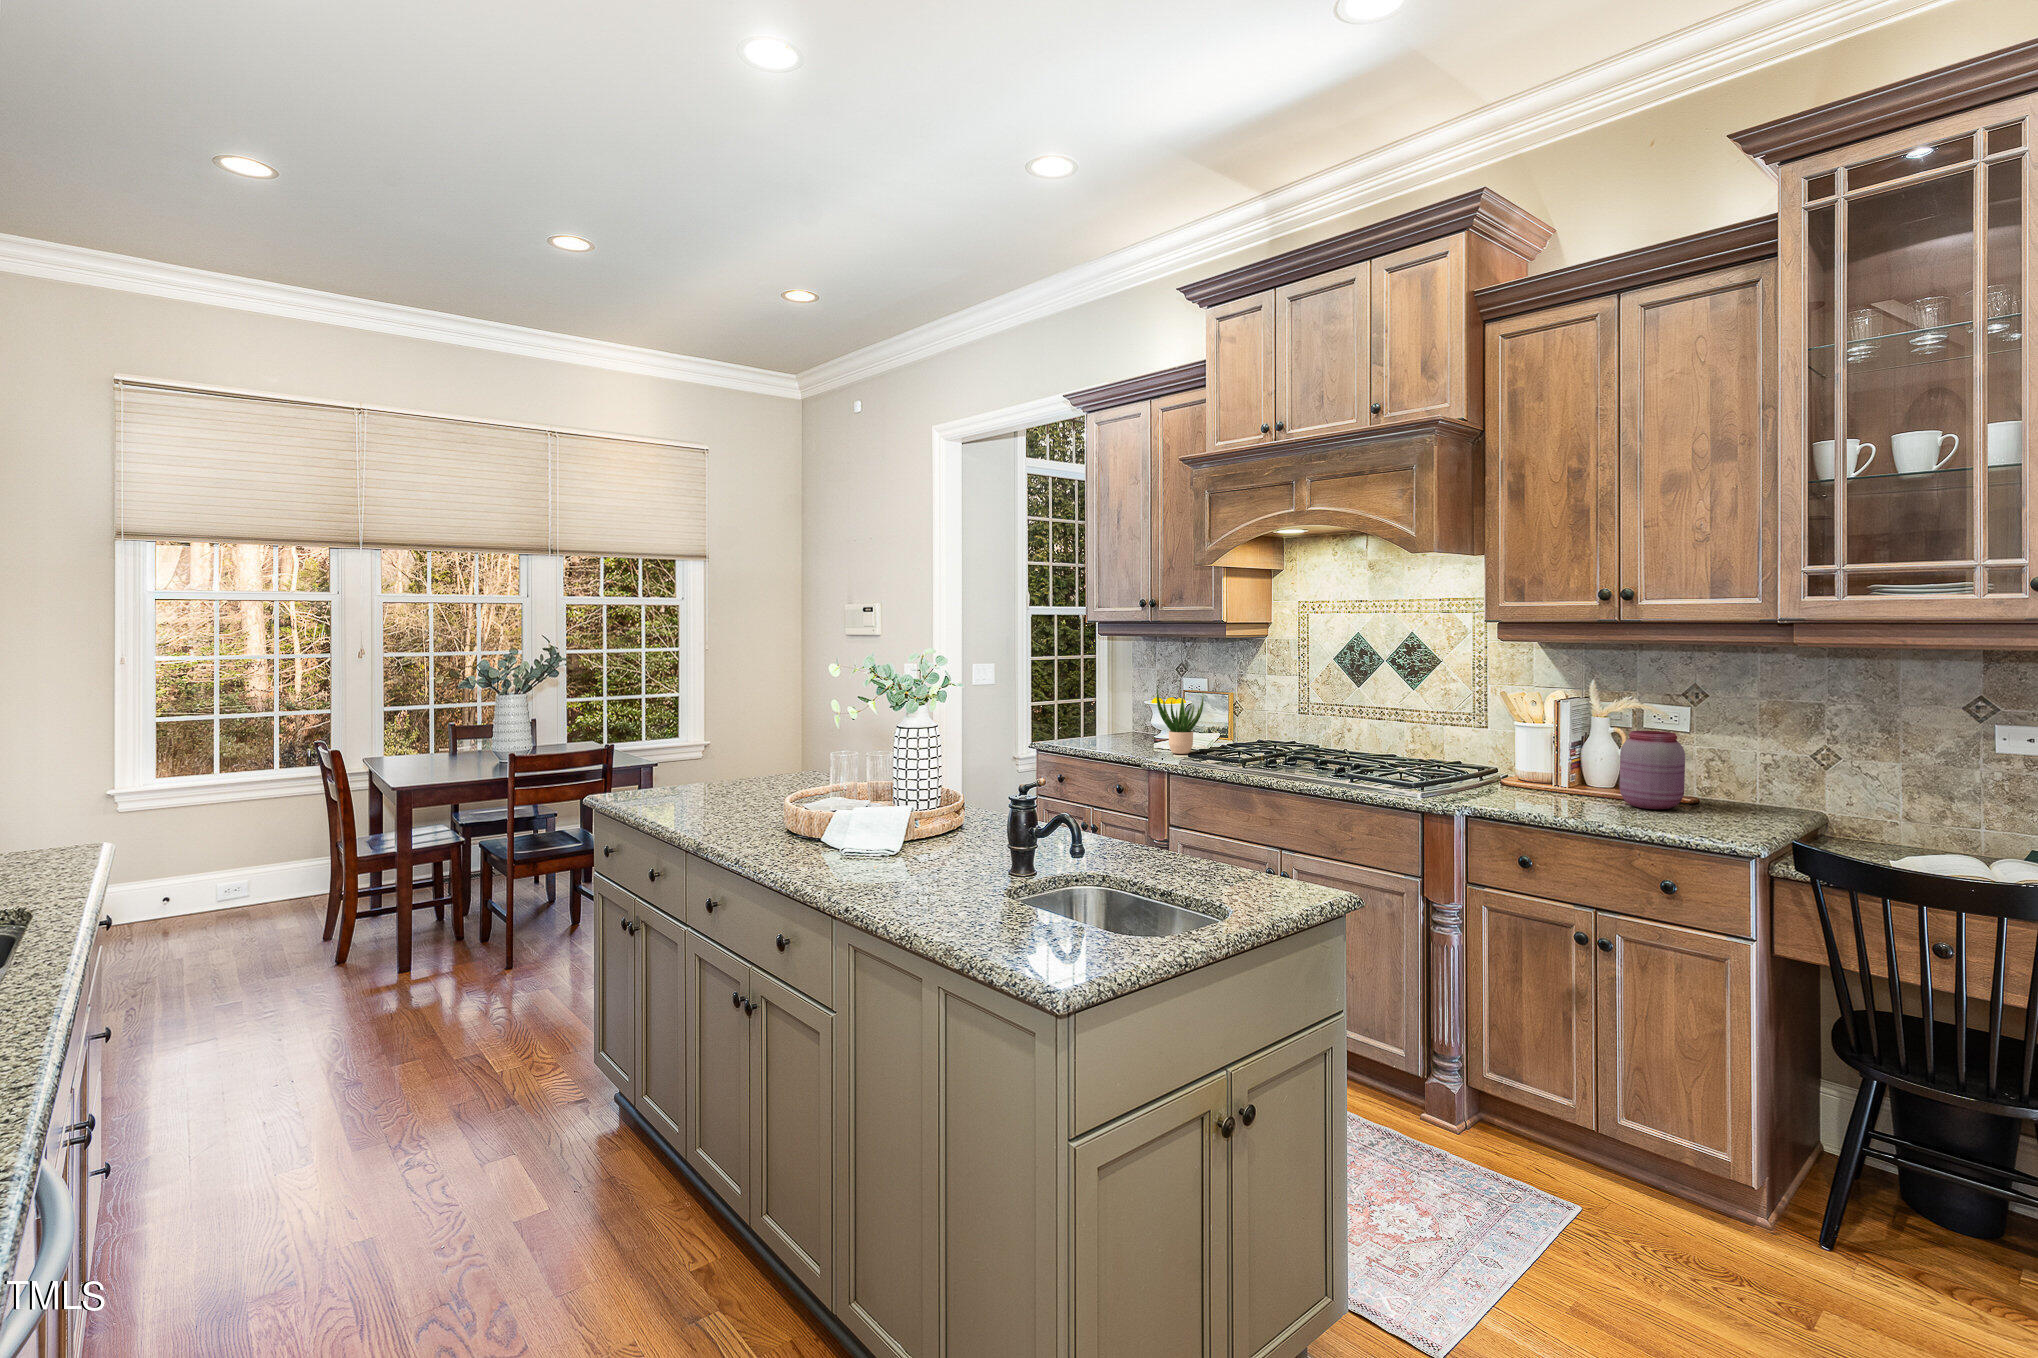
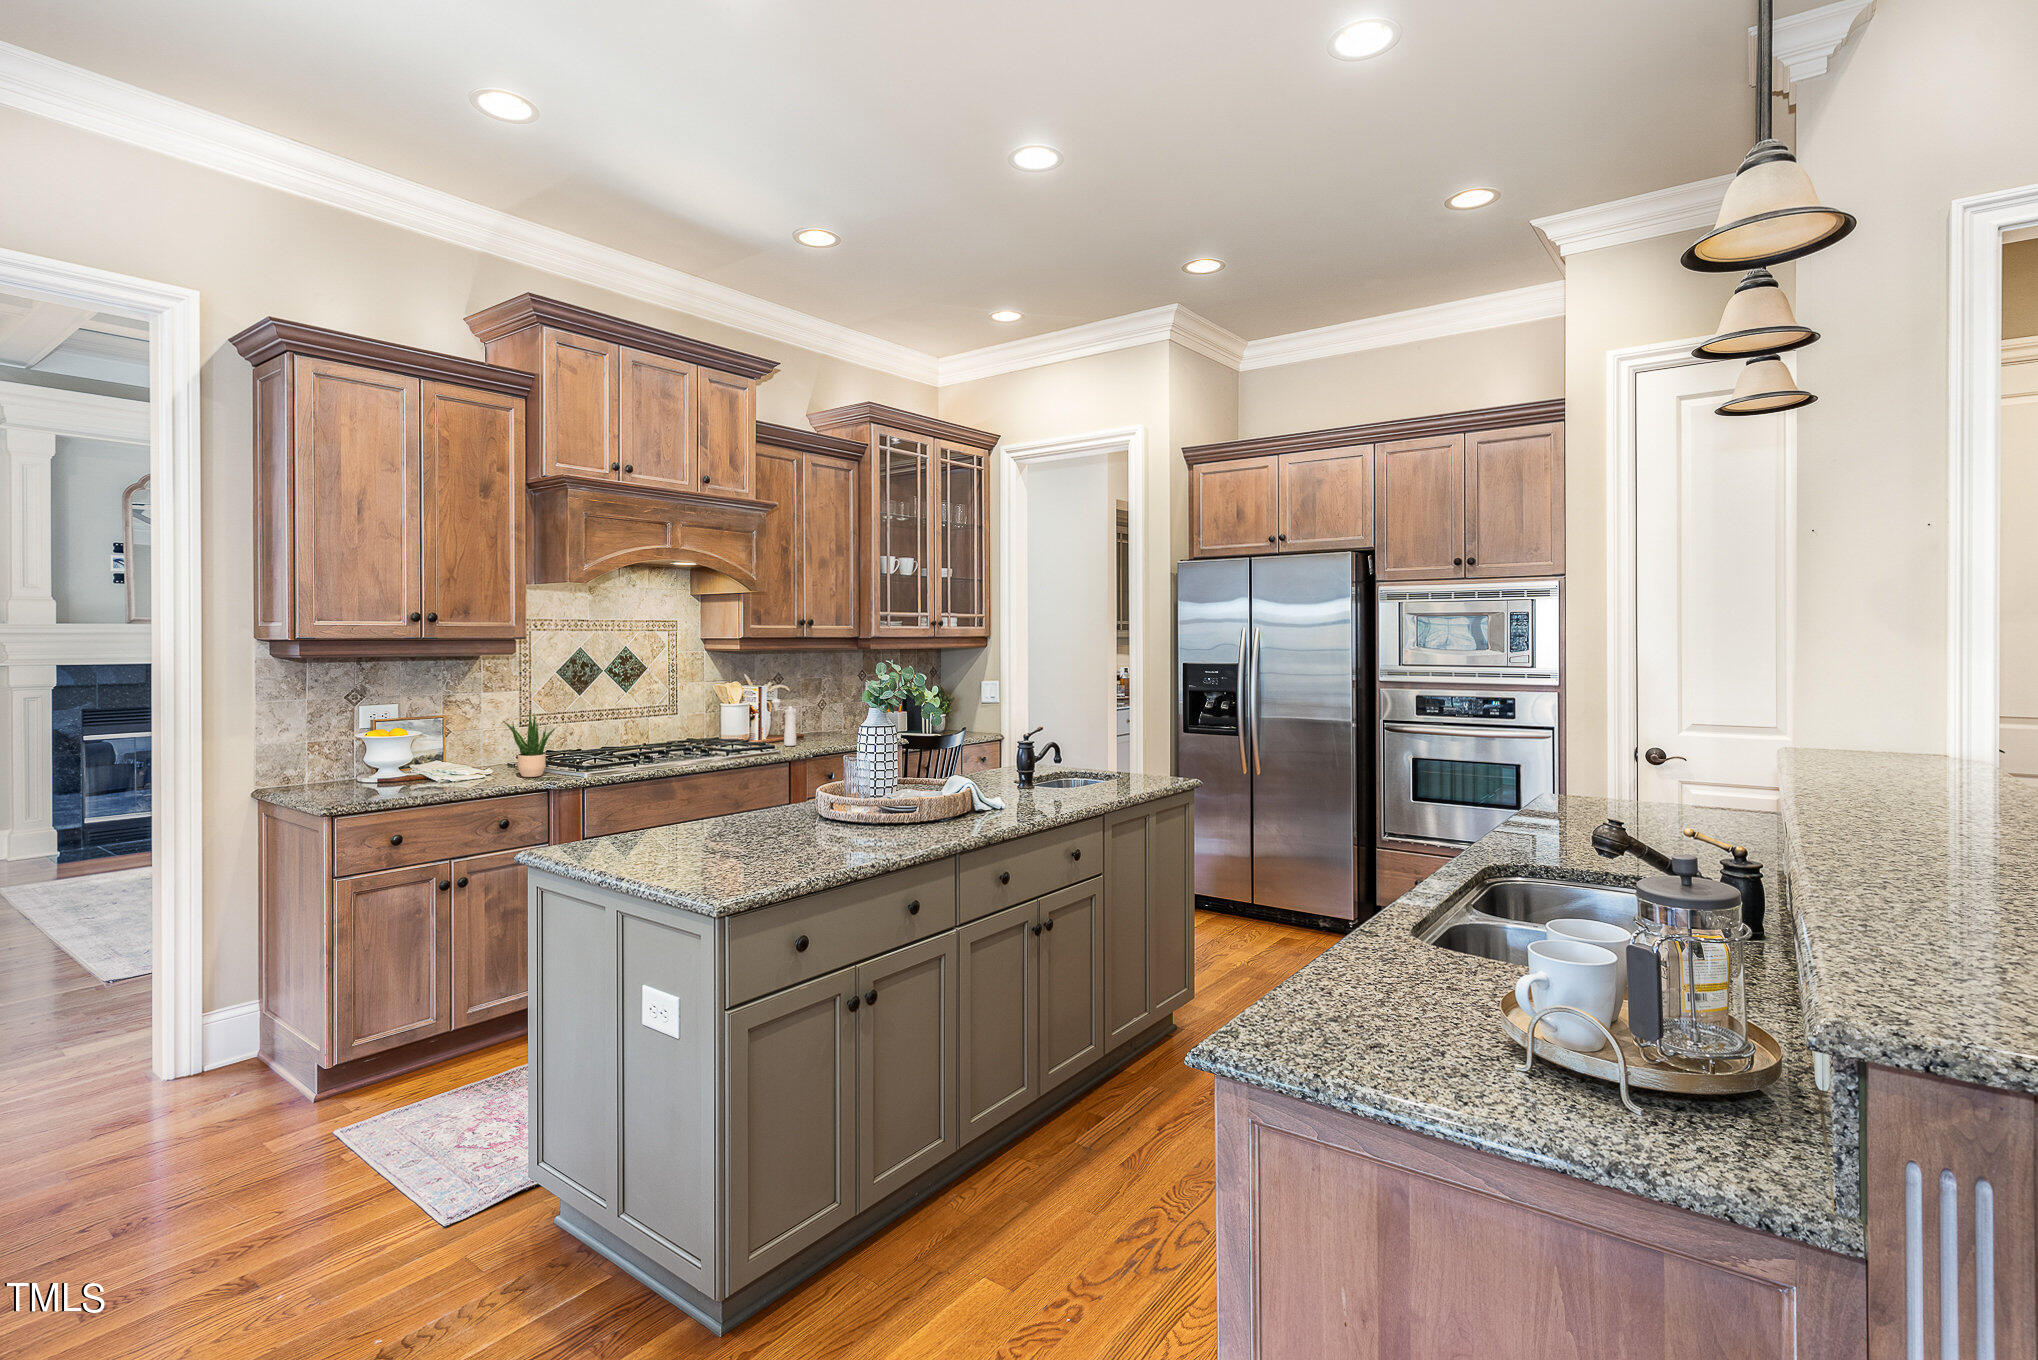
pepper mill: none [1523,718,1566,800] -> present [772,699,797,746]
jar: present [1620,731,1685,809] -> none [800,700,829,740]

